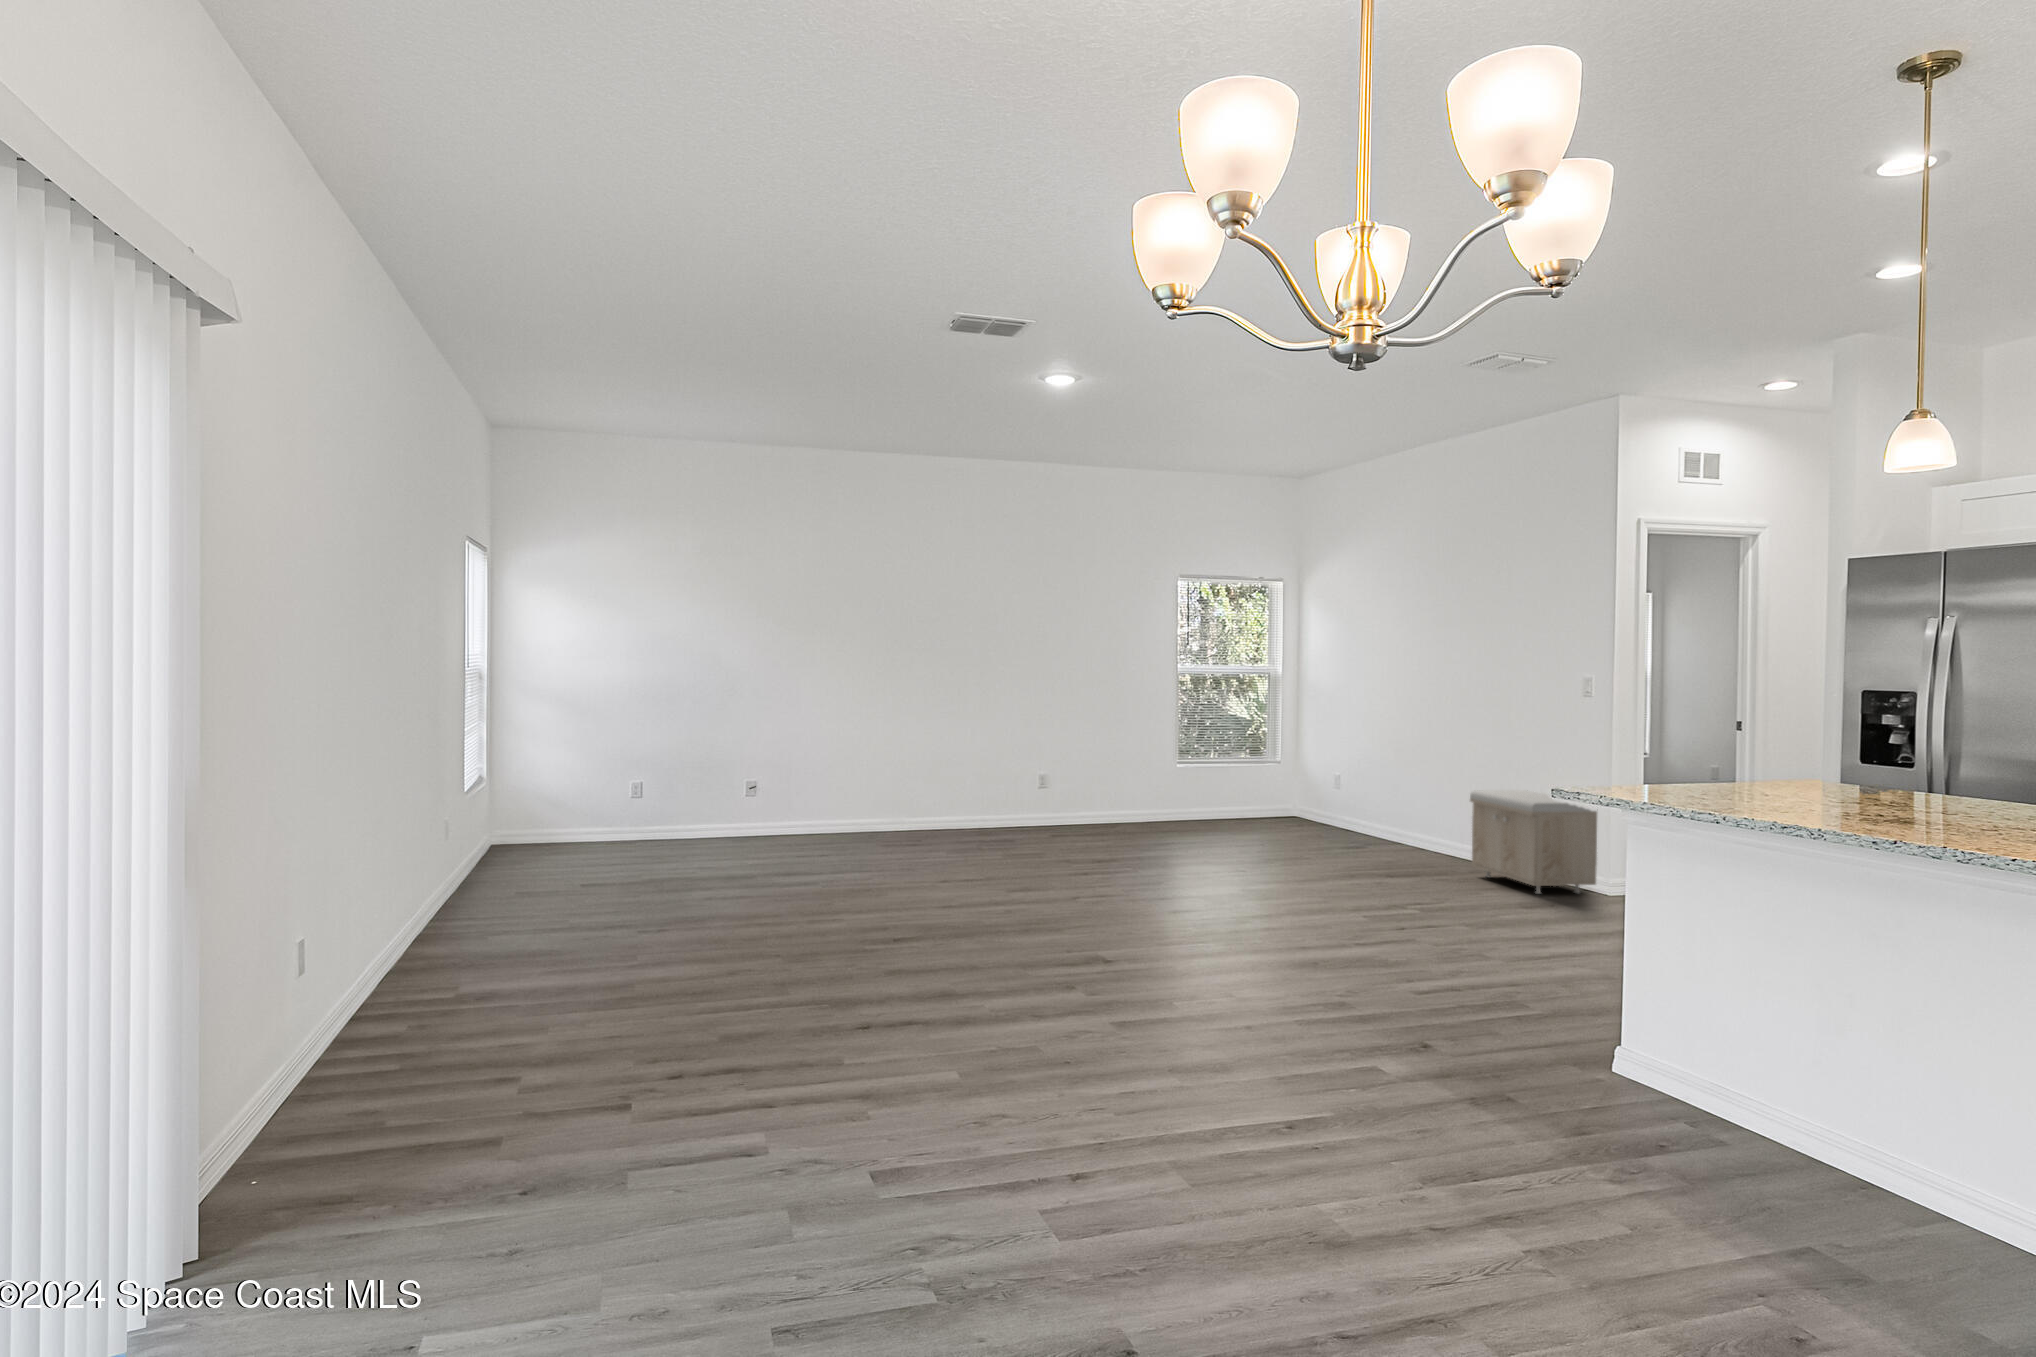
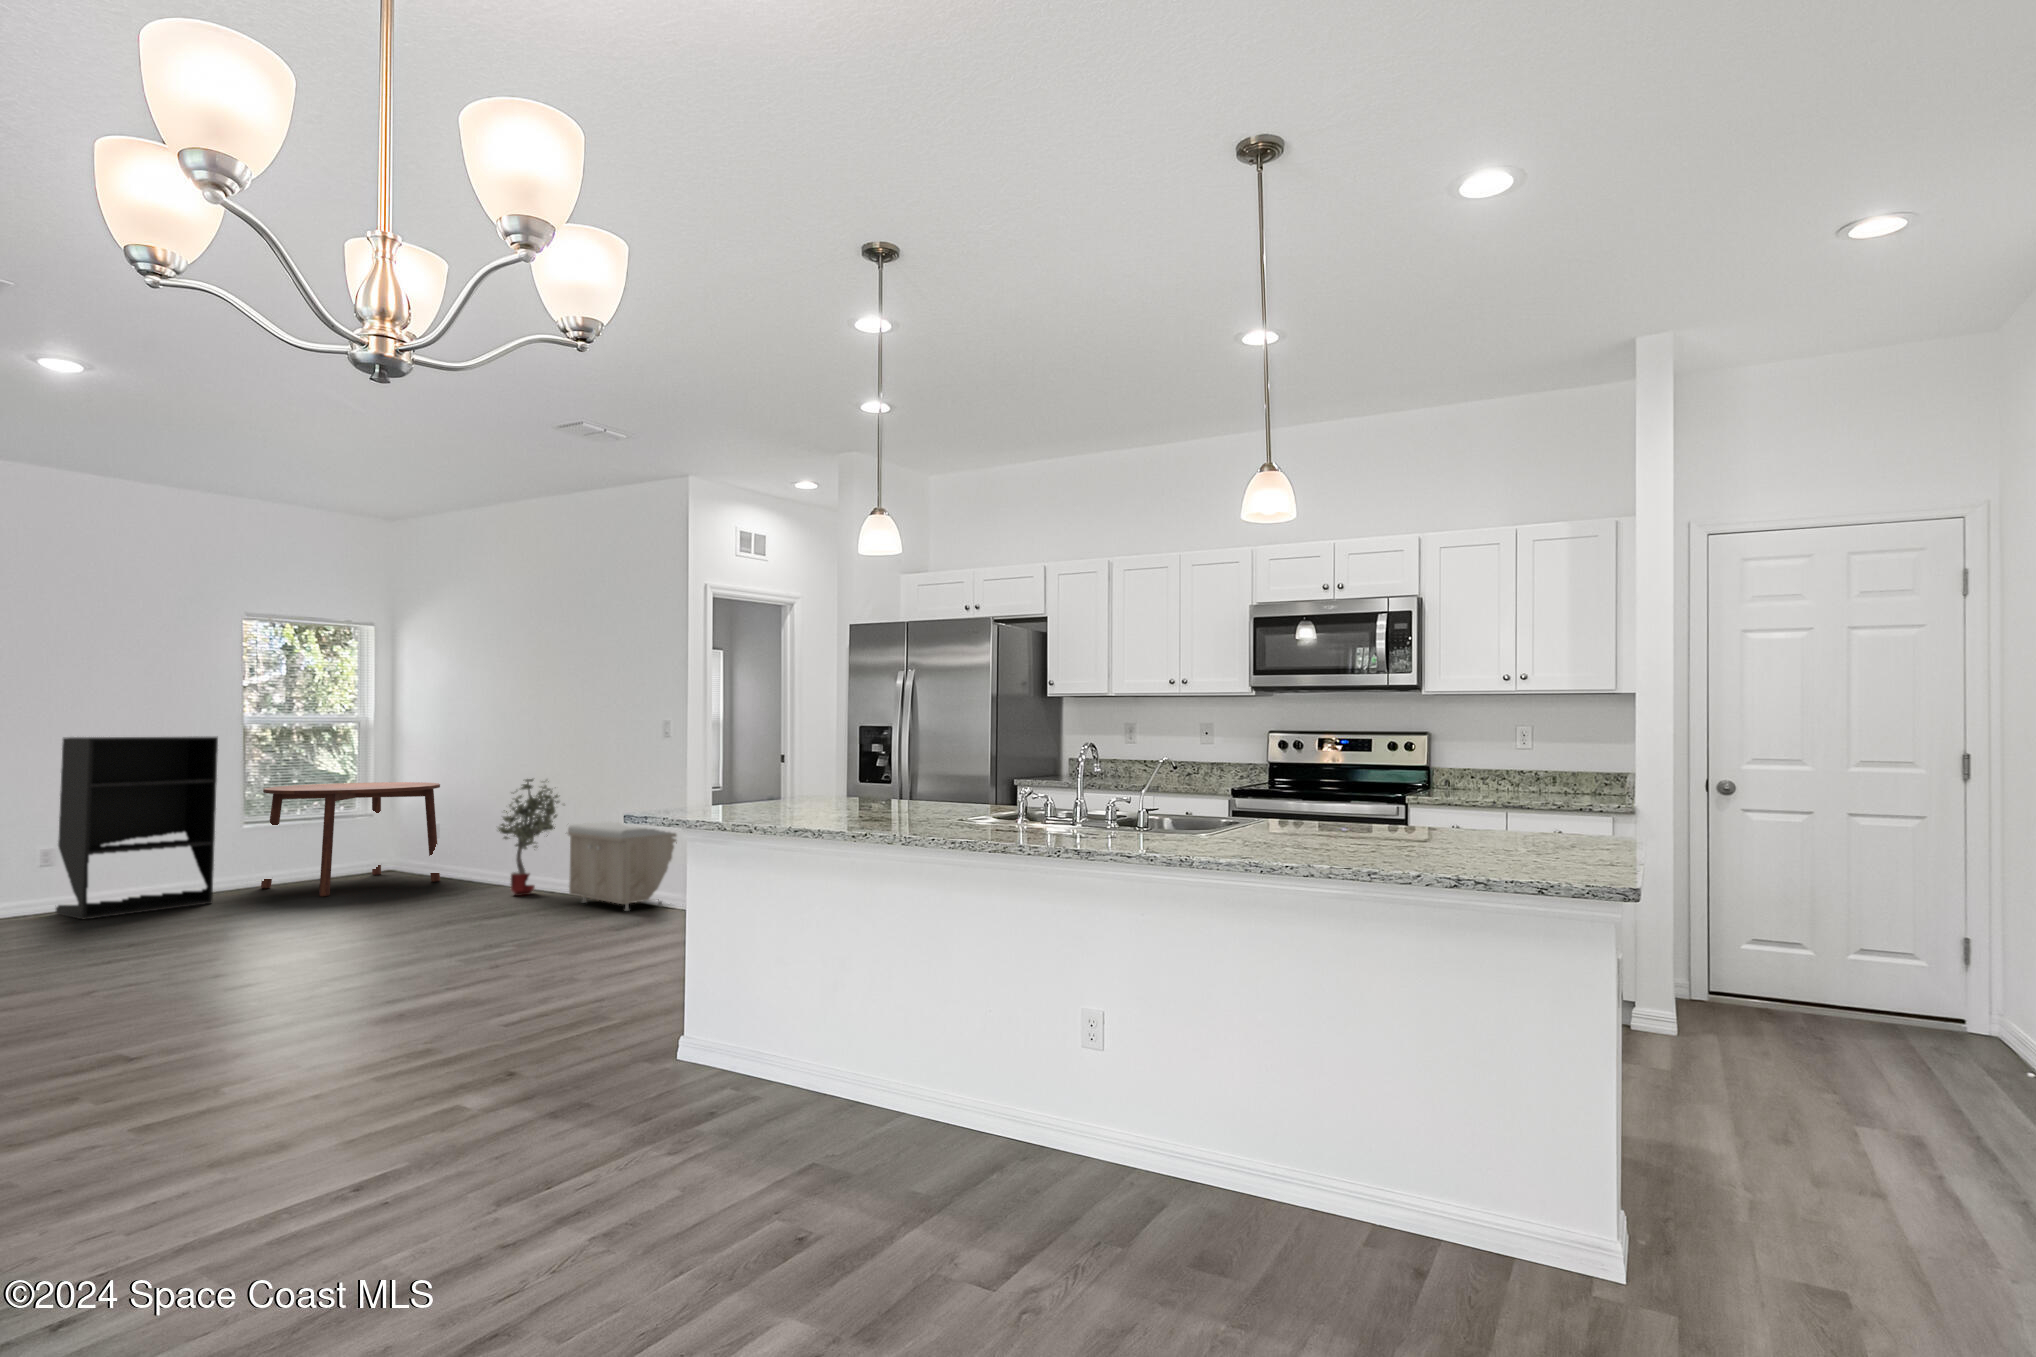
bookshelf: none [1051,683,1157,835] -> present [56,736,218,919]
dining table: none [1189,730,1338,837] -> present [261,782,440,896]
potted tree: none [1393,736,1470,860] -> present [498,779,559,896]

